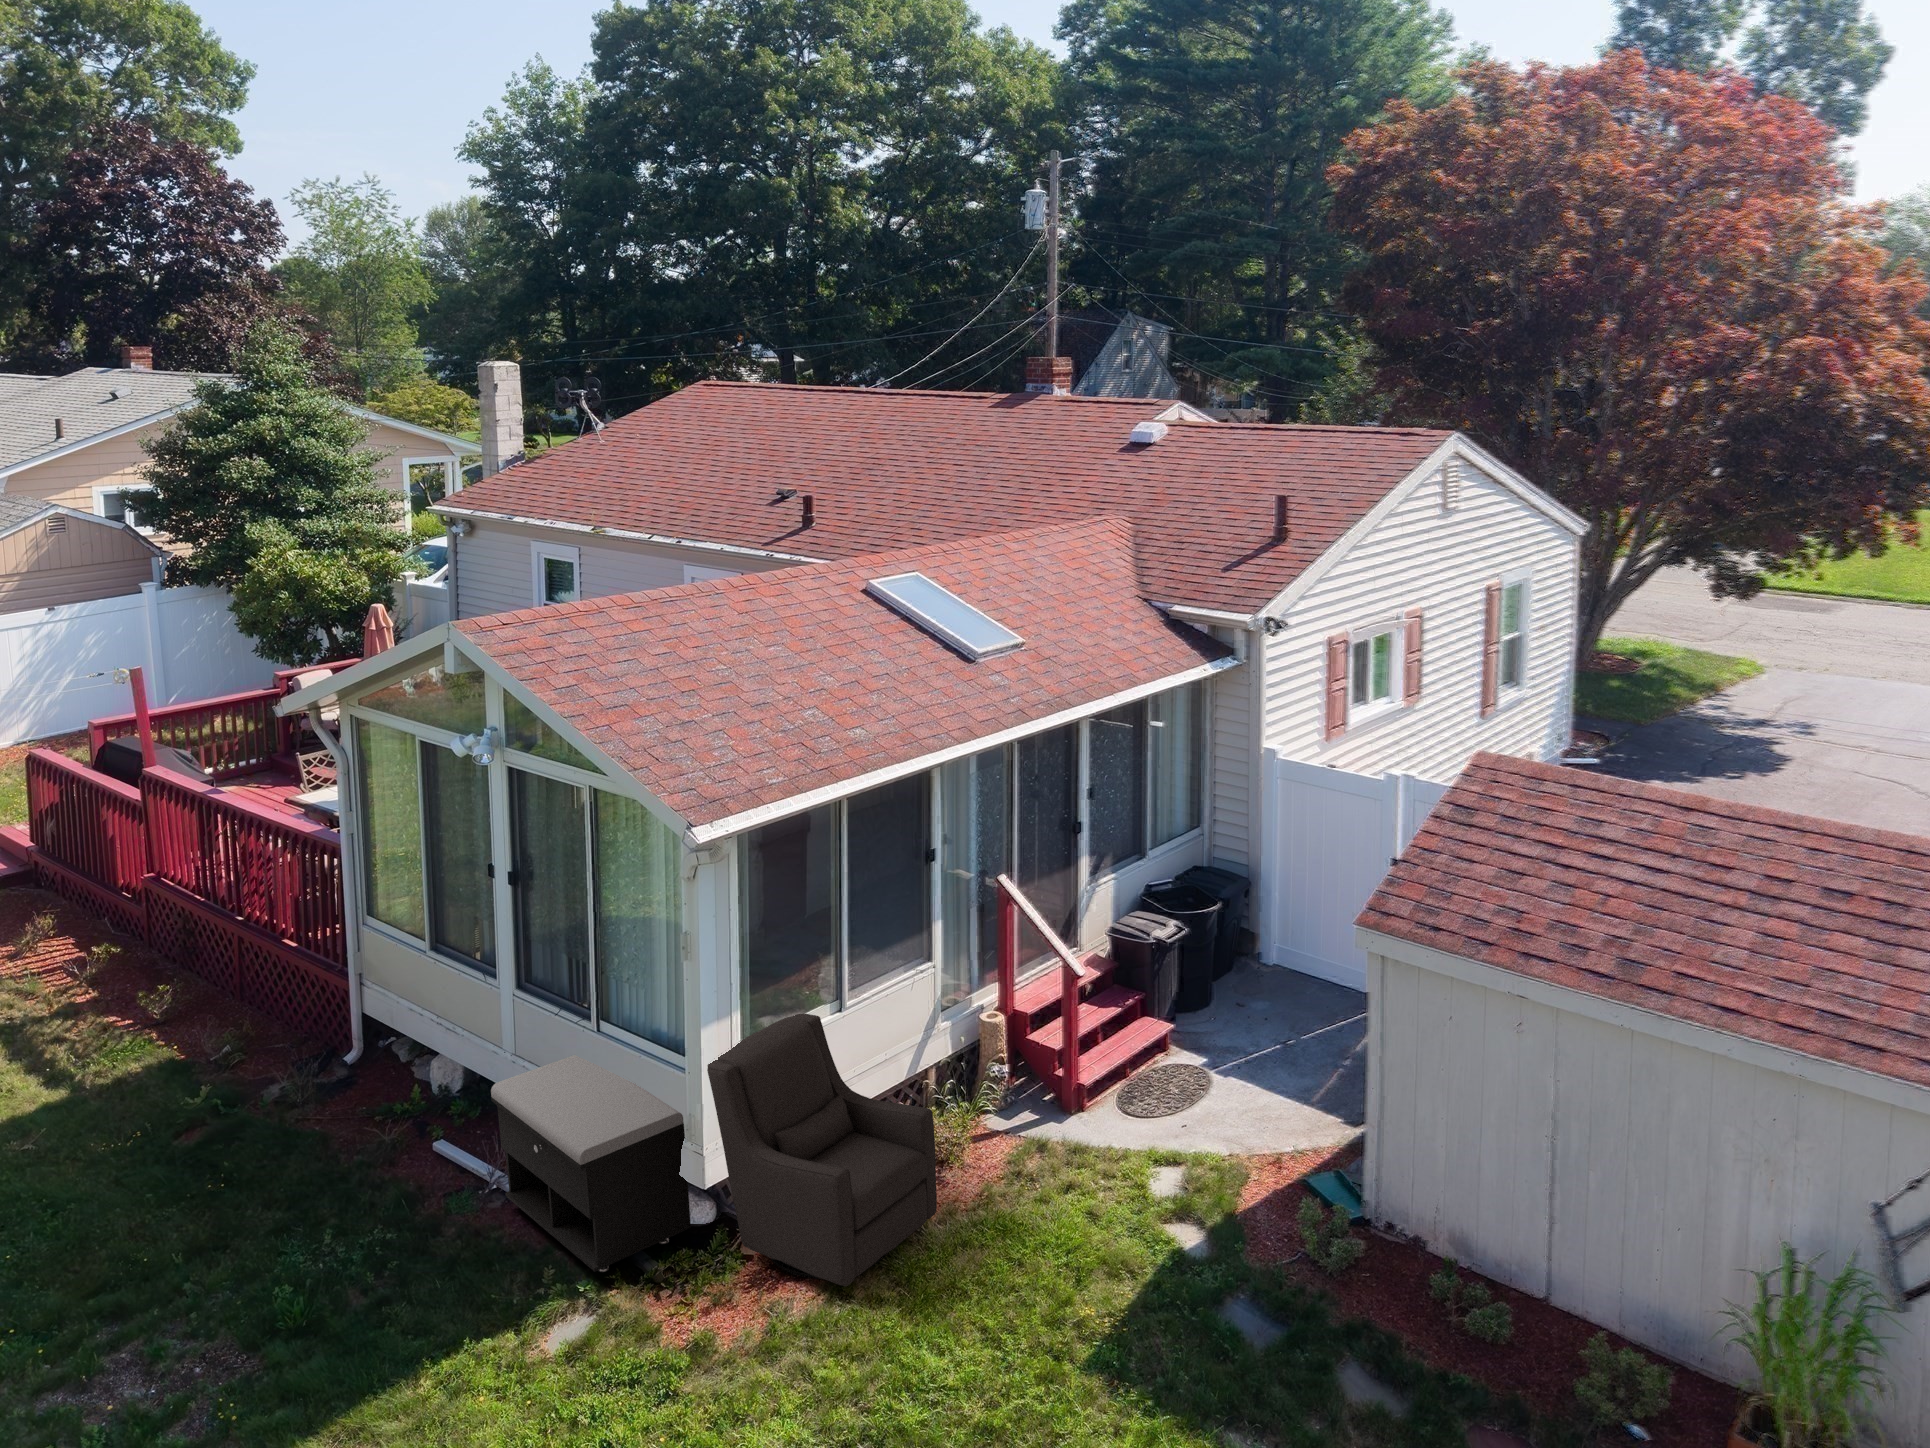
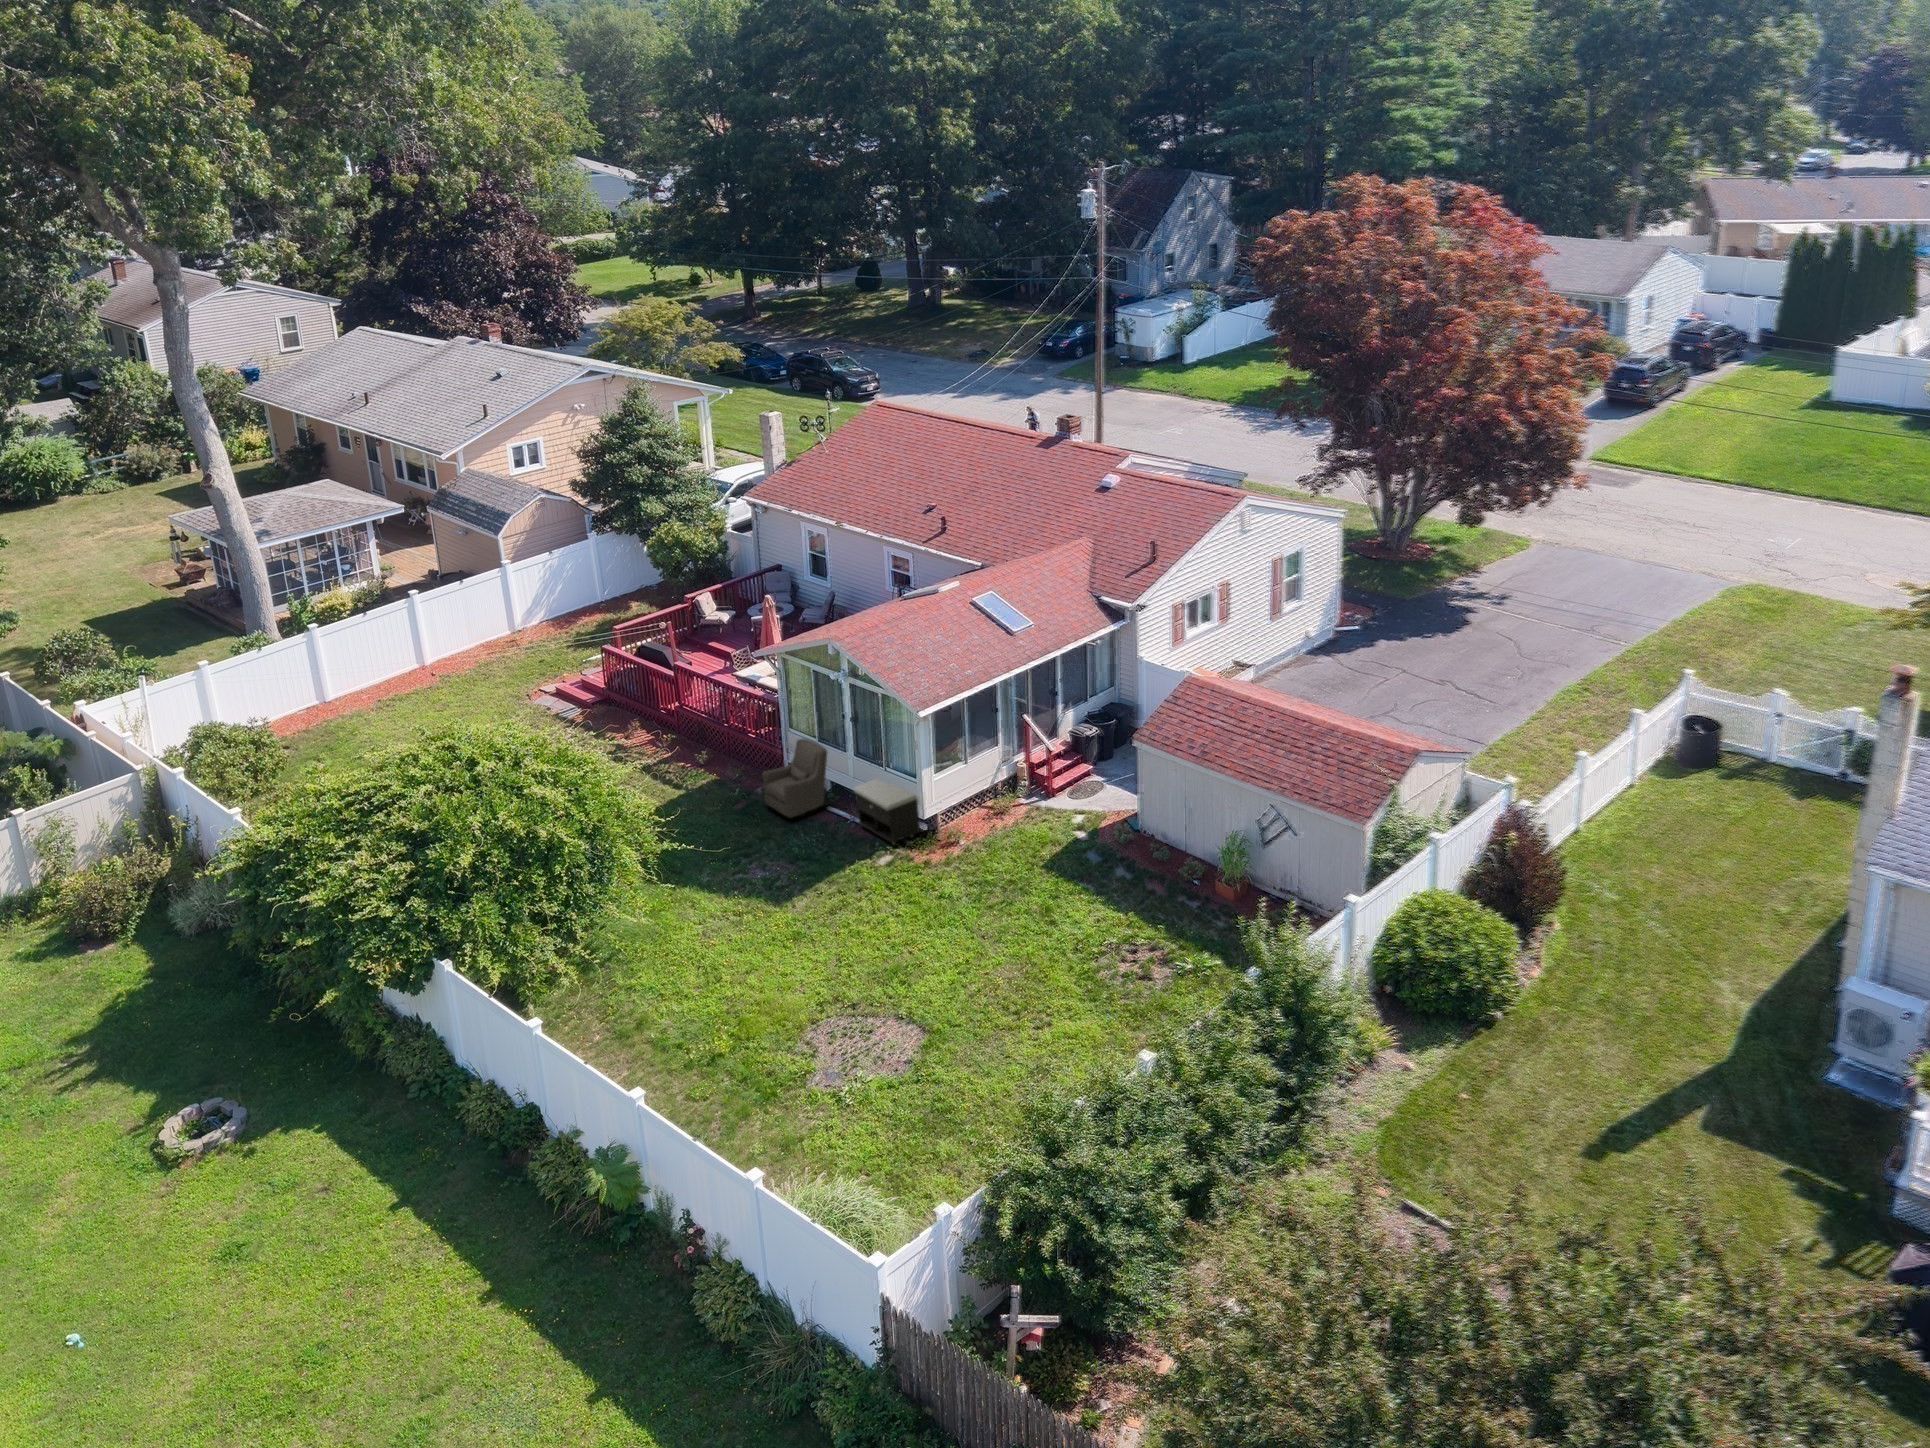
chair: present [707,1014,937,1286] -> present [762,739,828,818]

